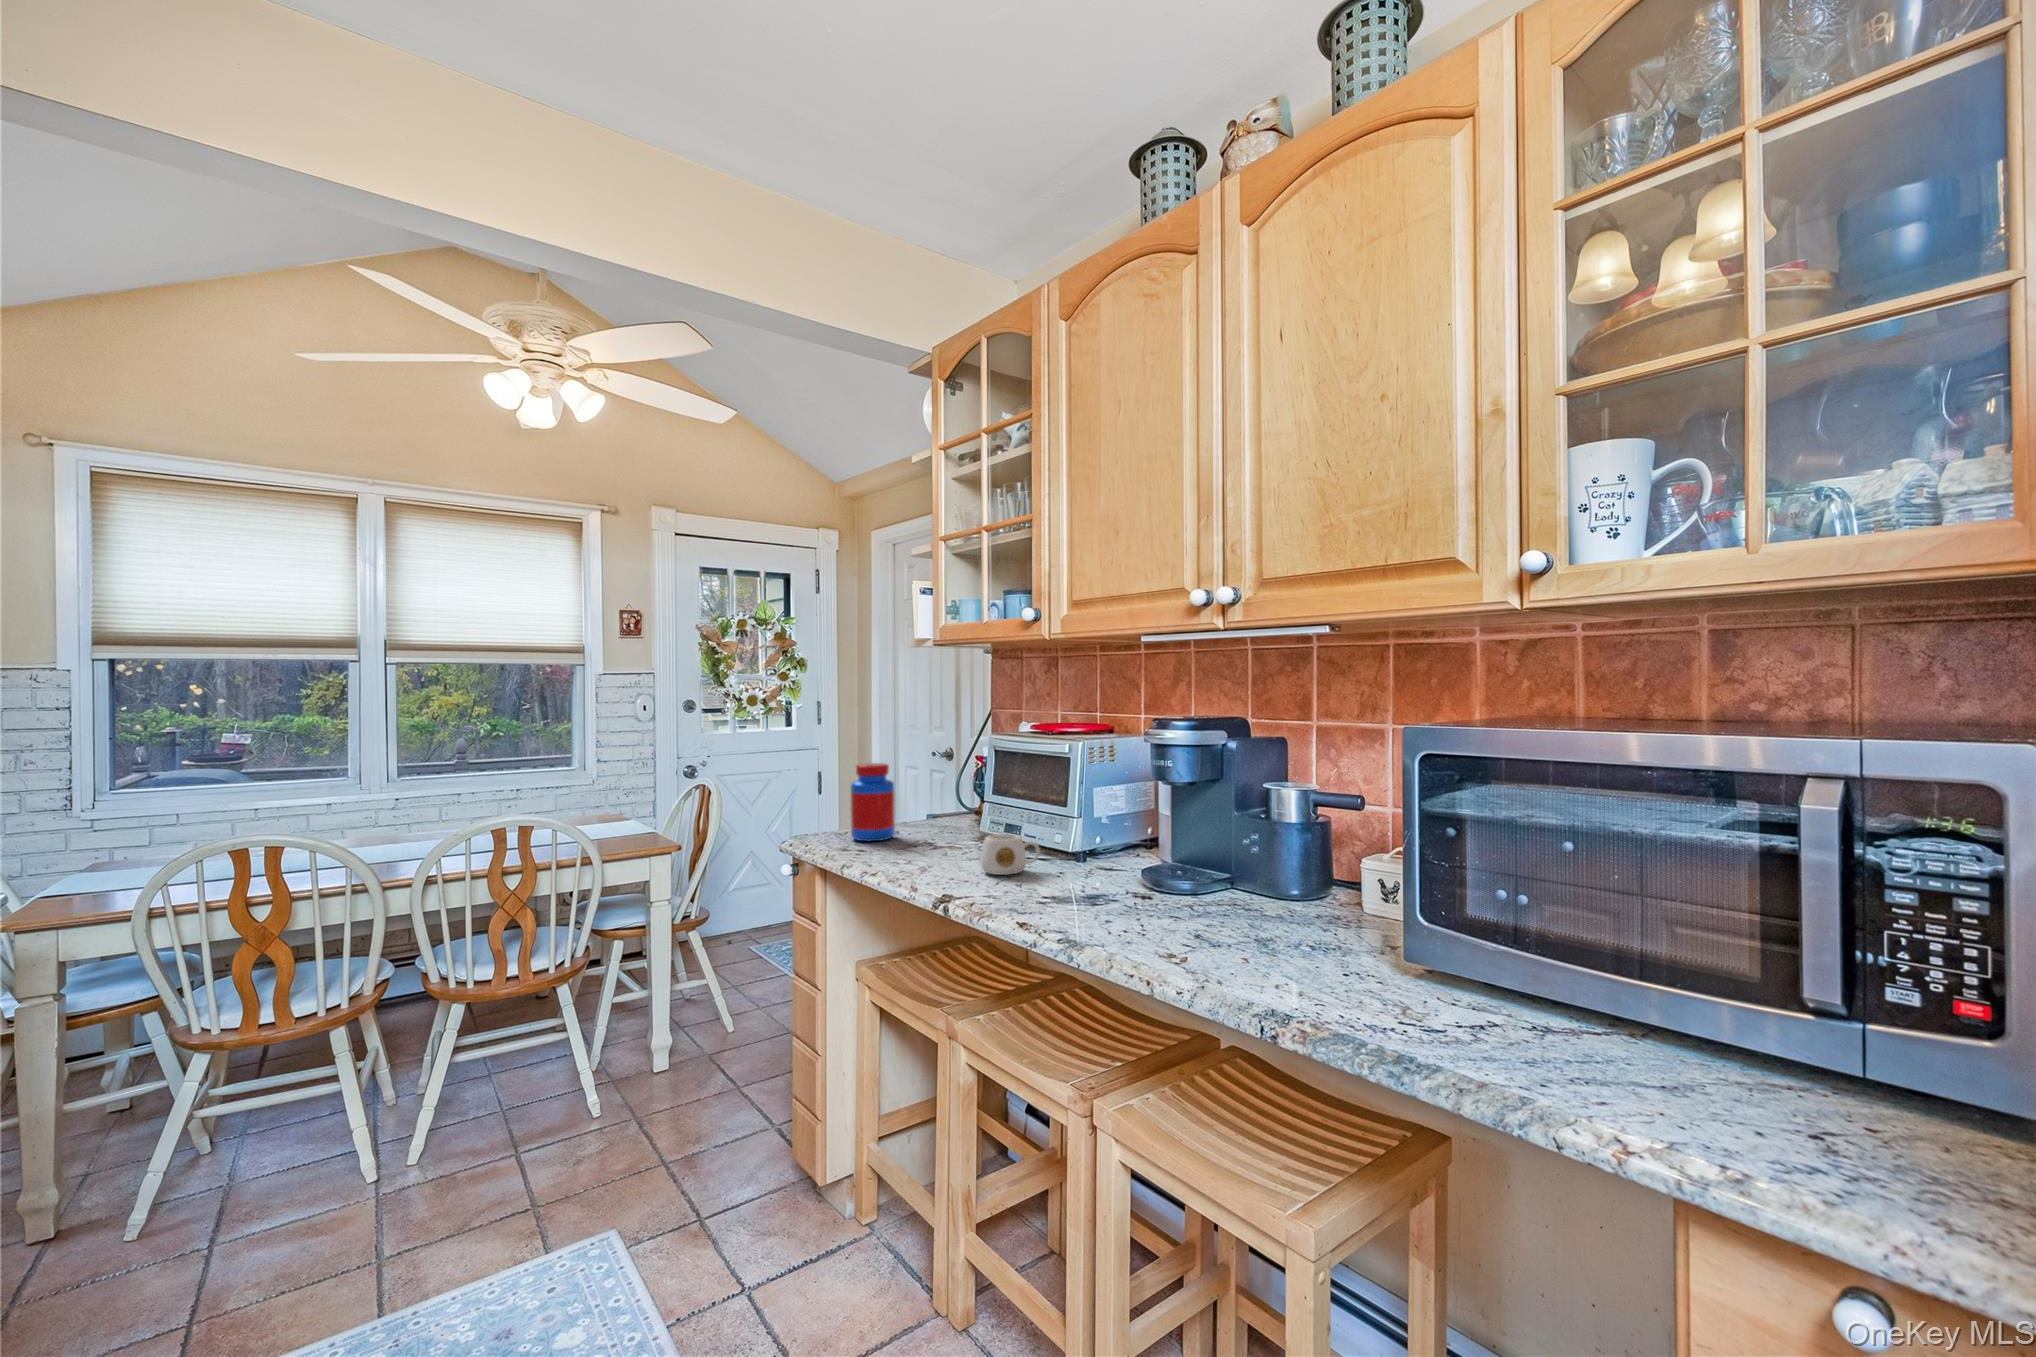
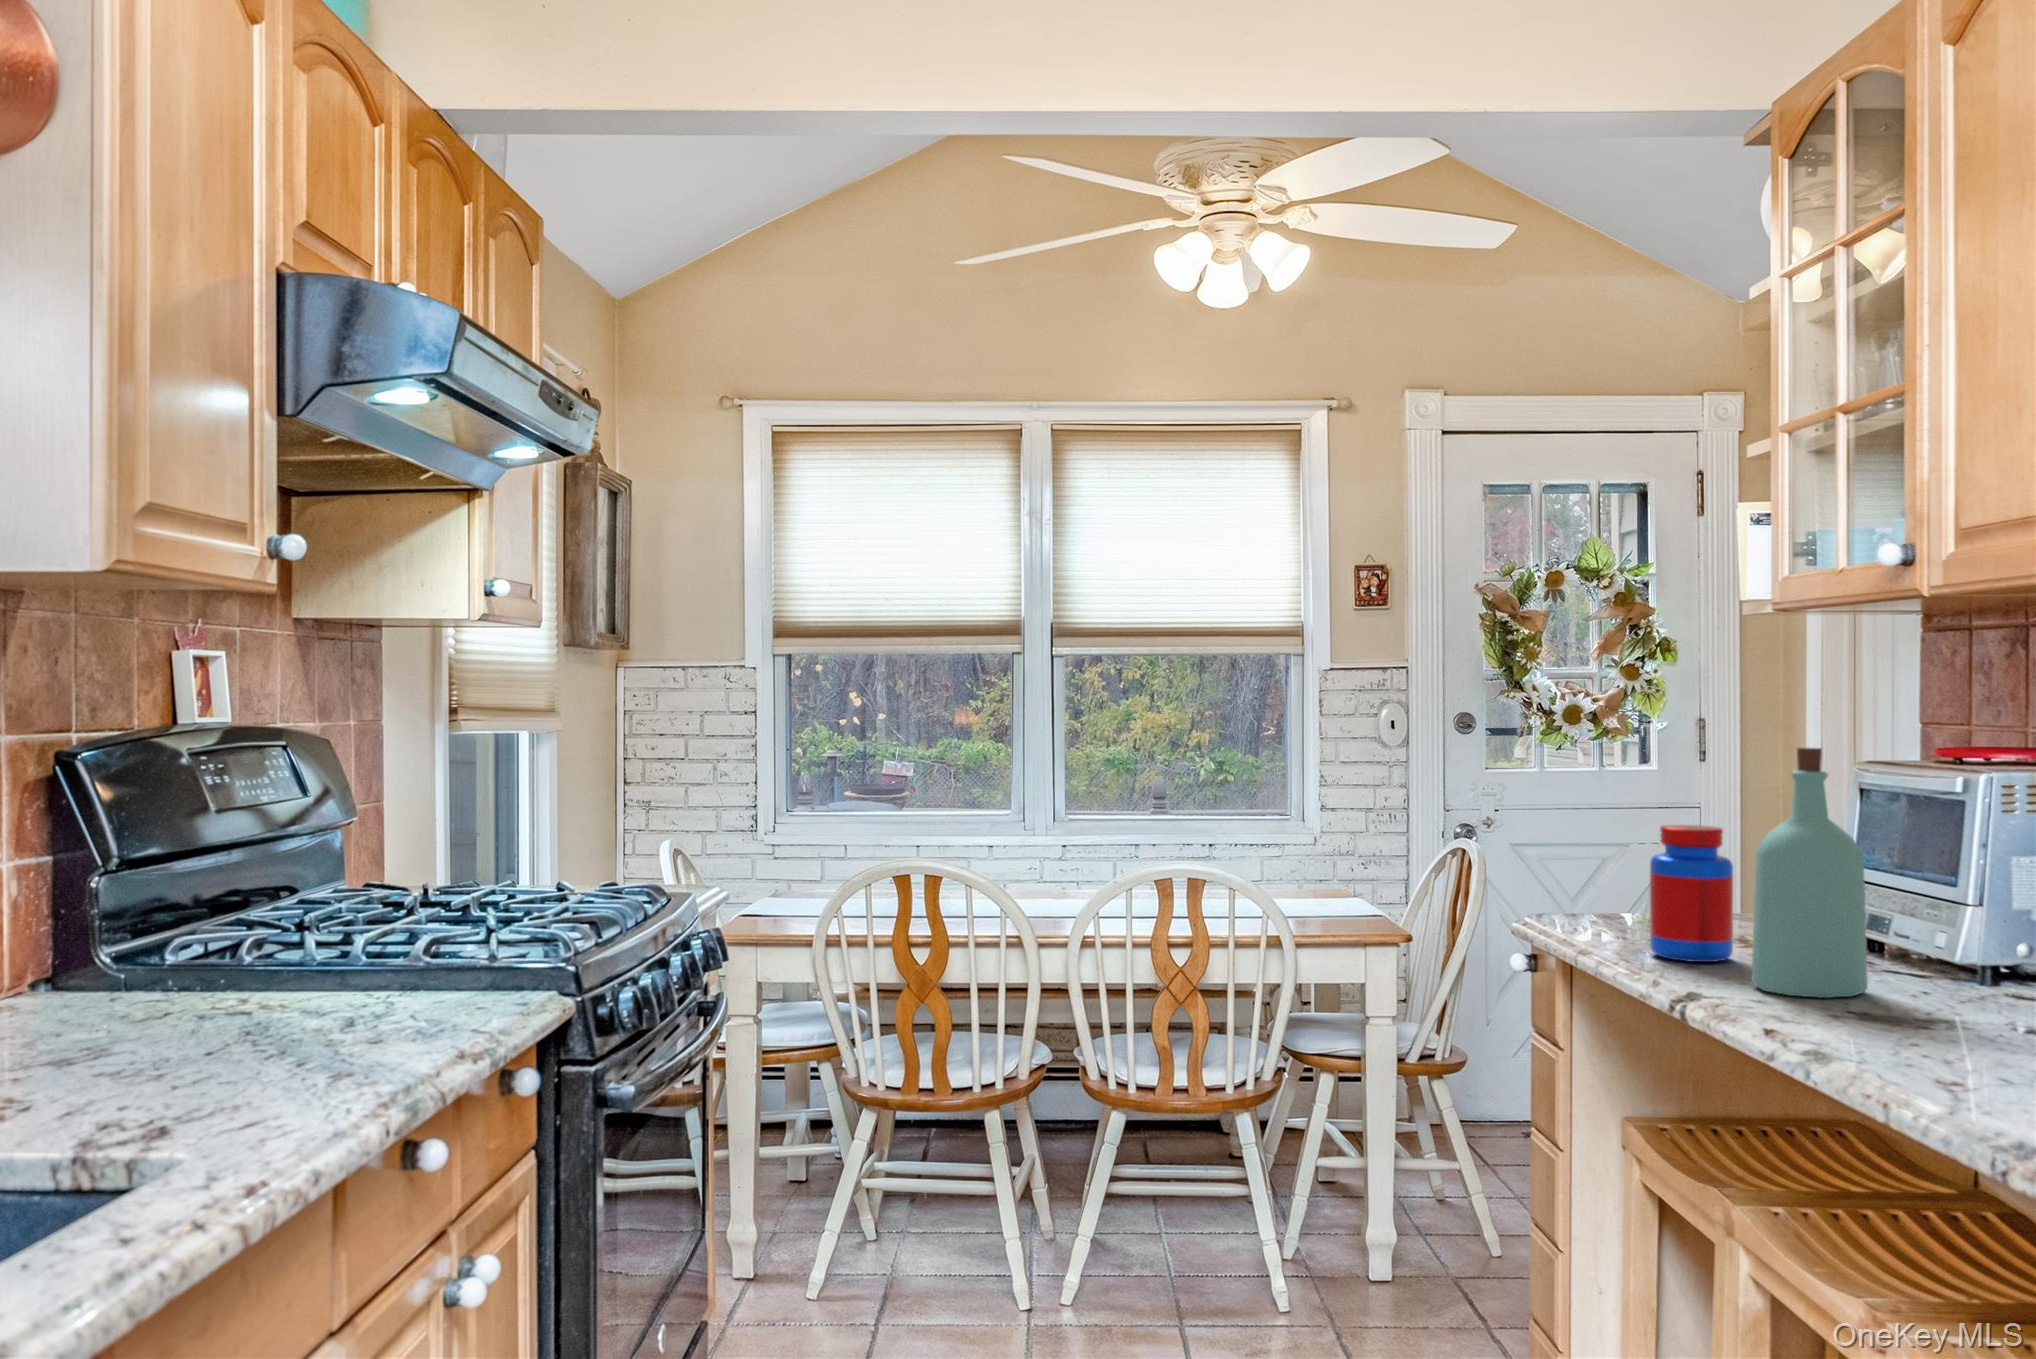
bottle: none [914,717,969,854] -> present [1752,748,1868,998]
mug: present [980,834,1040,875] -> none [1853,969,1984,1047]

